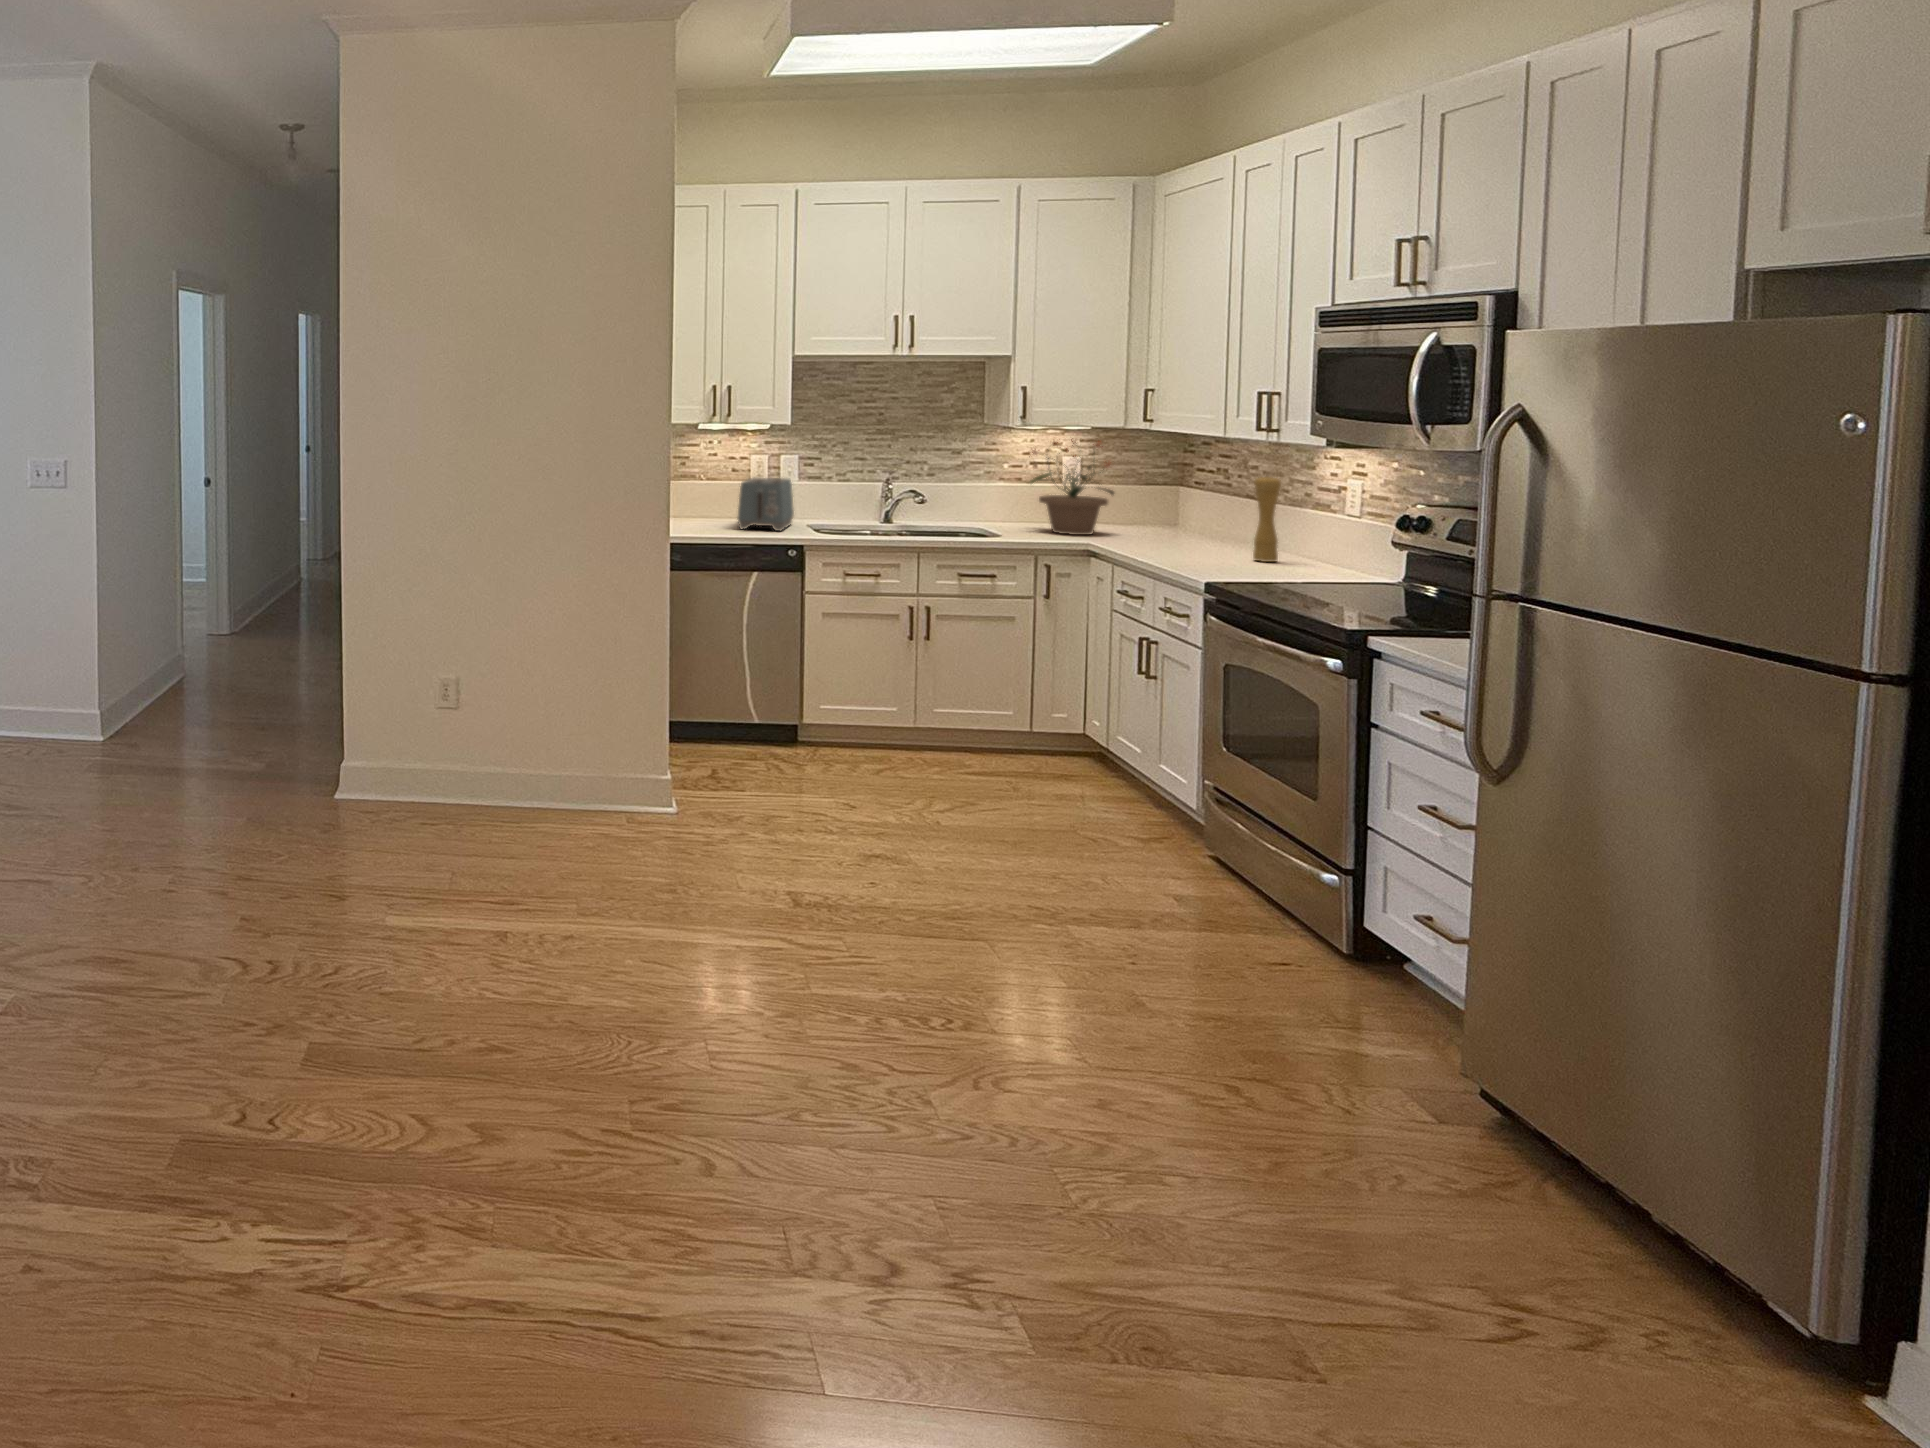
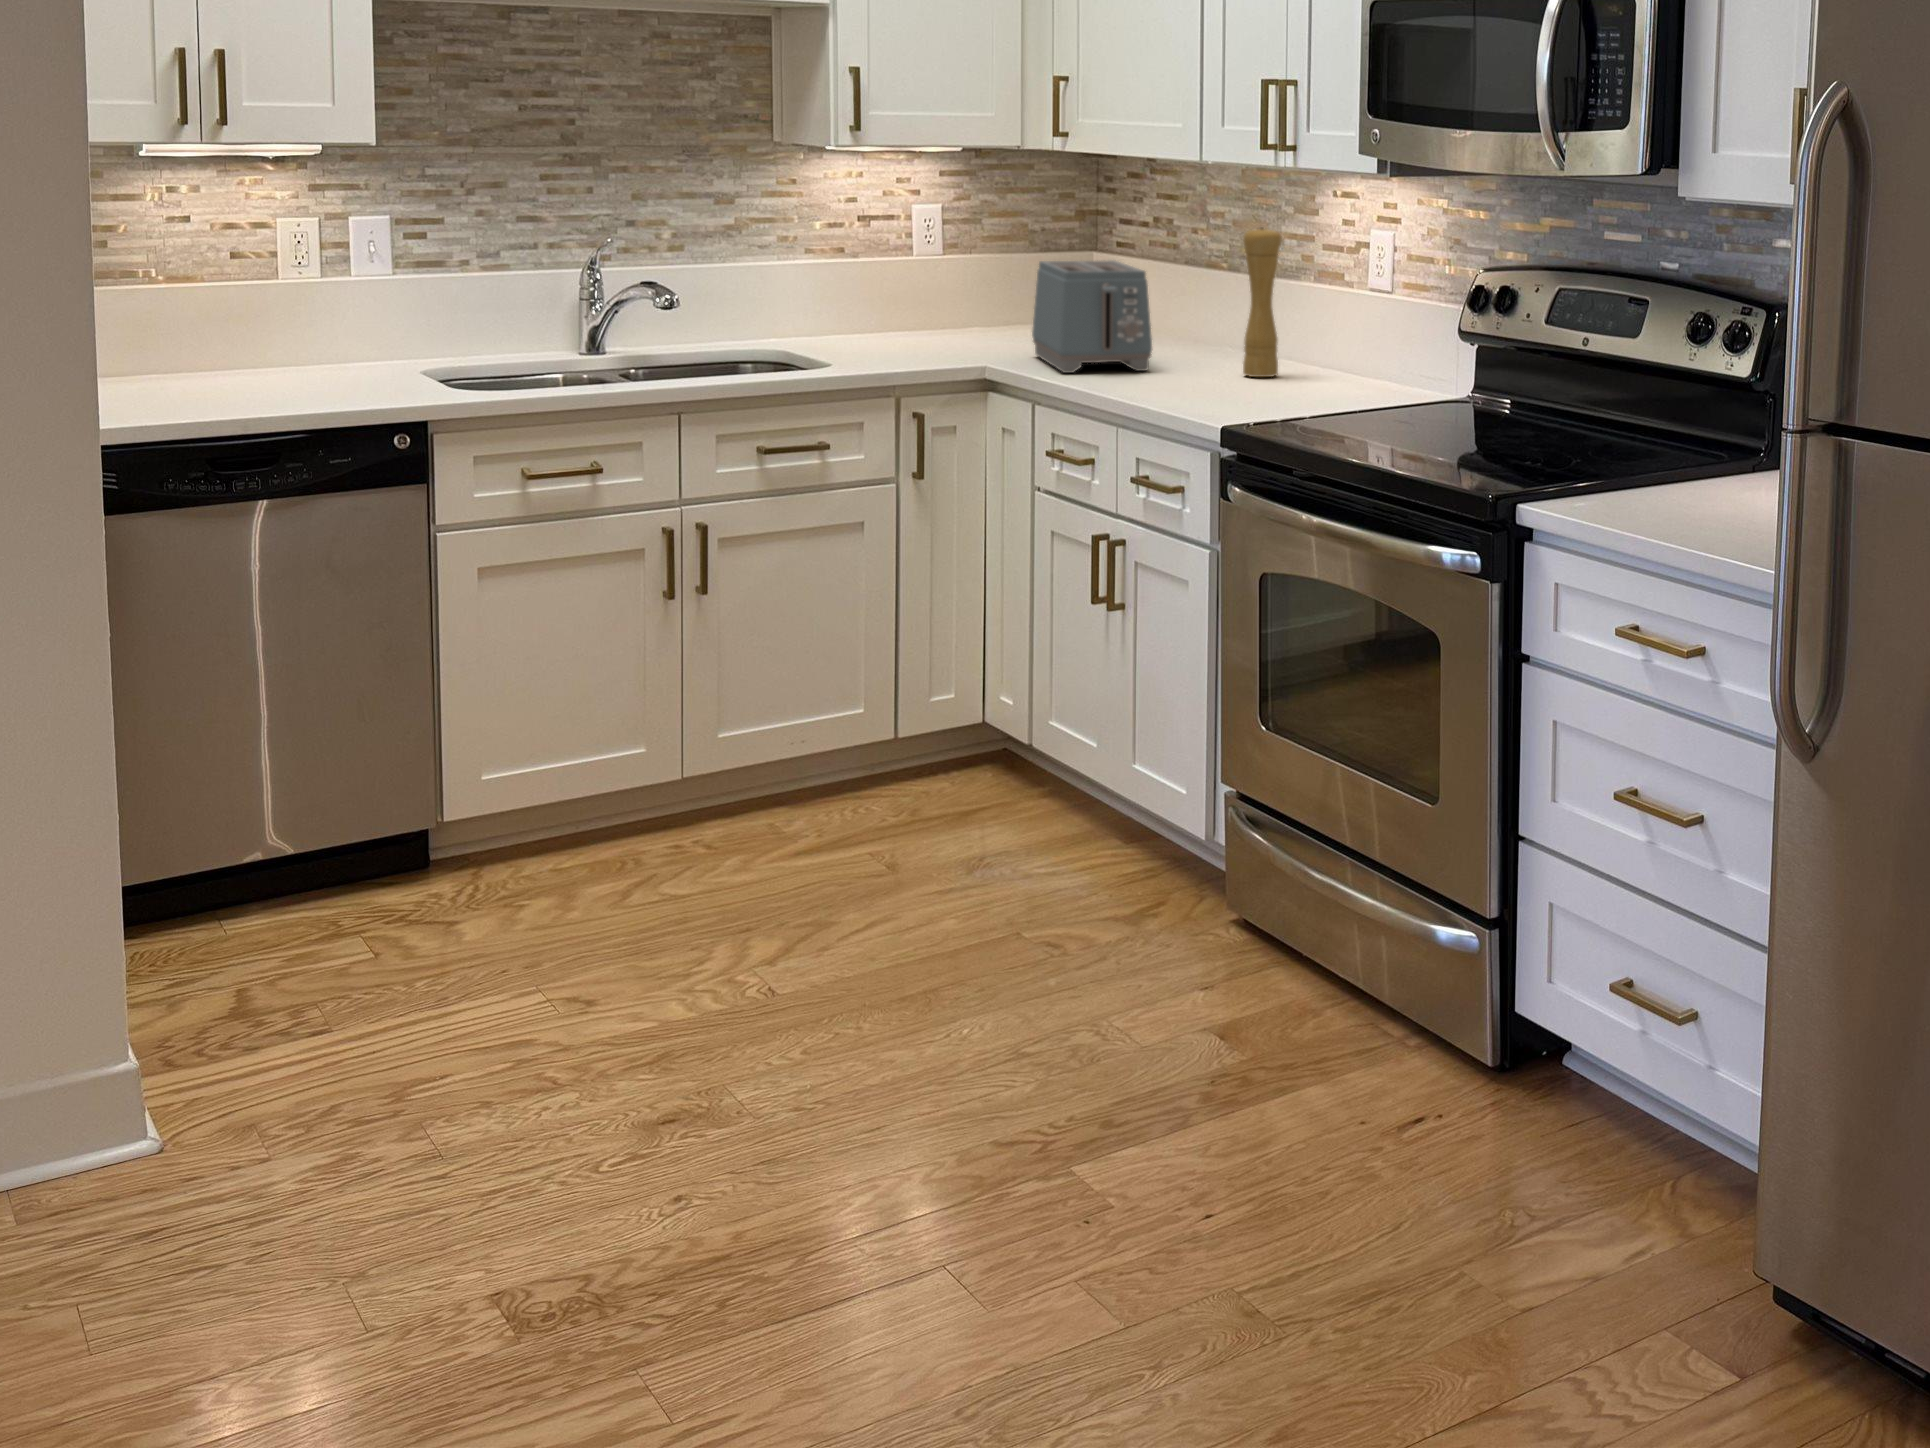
potted plant: present [1029,438,1114,535] -> none [859,164,1016,350]
toaster: present [738,477,794,531] -> present [1032,260,1152,373]

